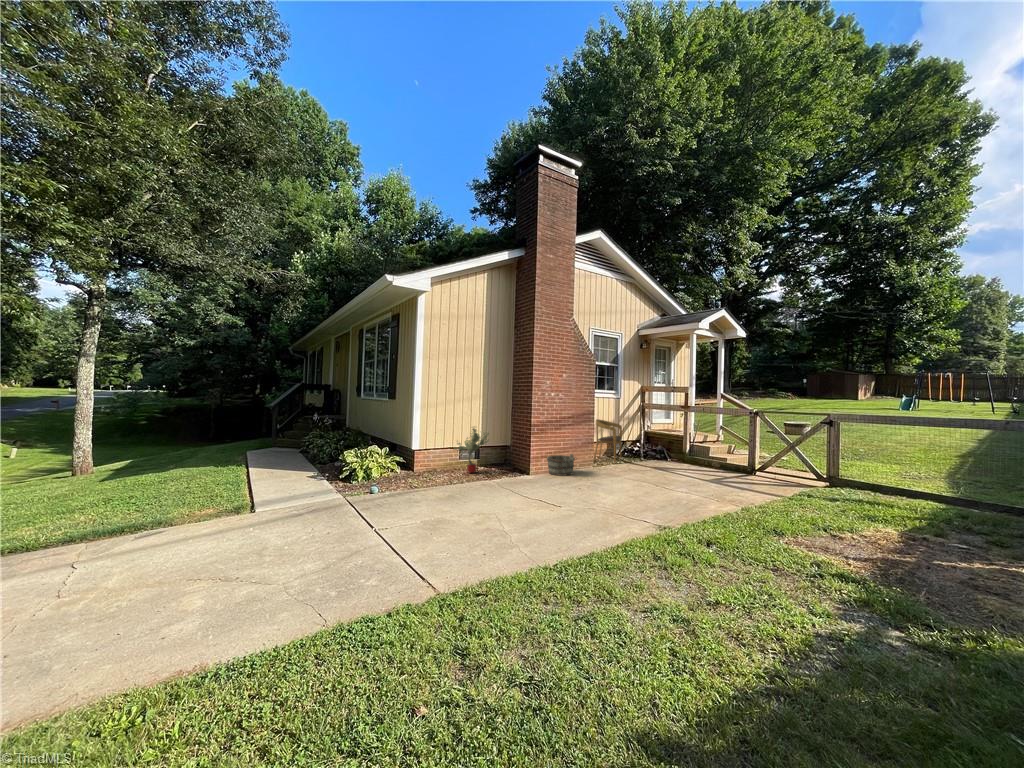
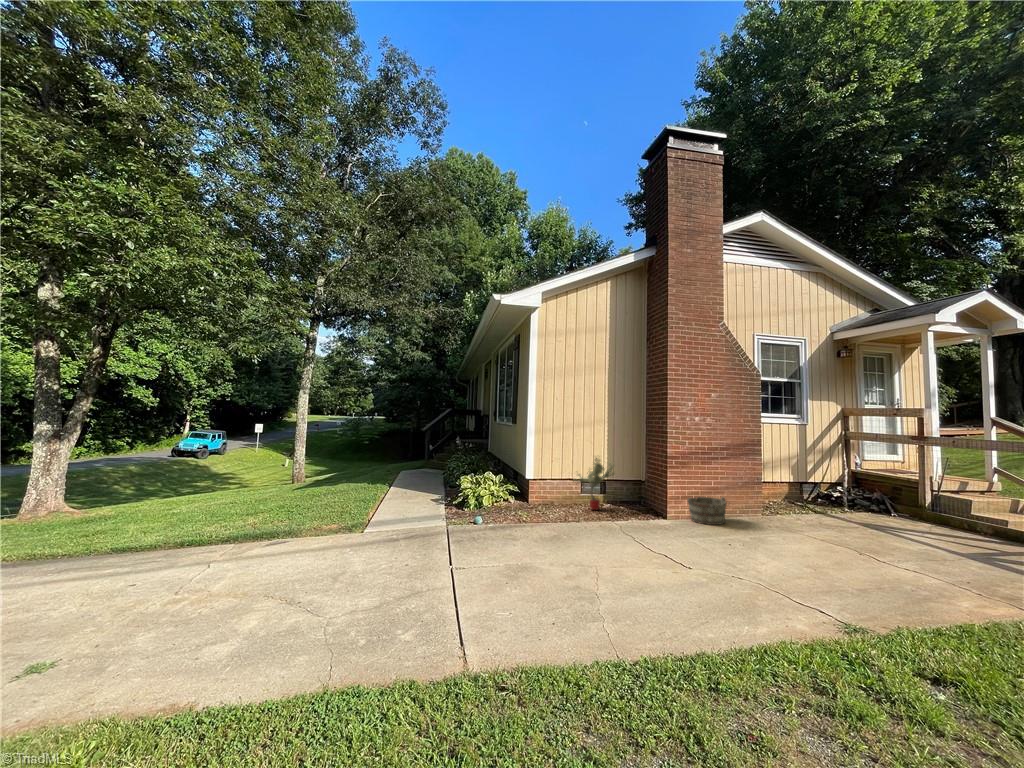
chair: present [594,419,622,463] -> none [763,452,808,513]

